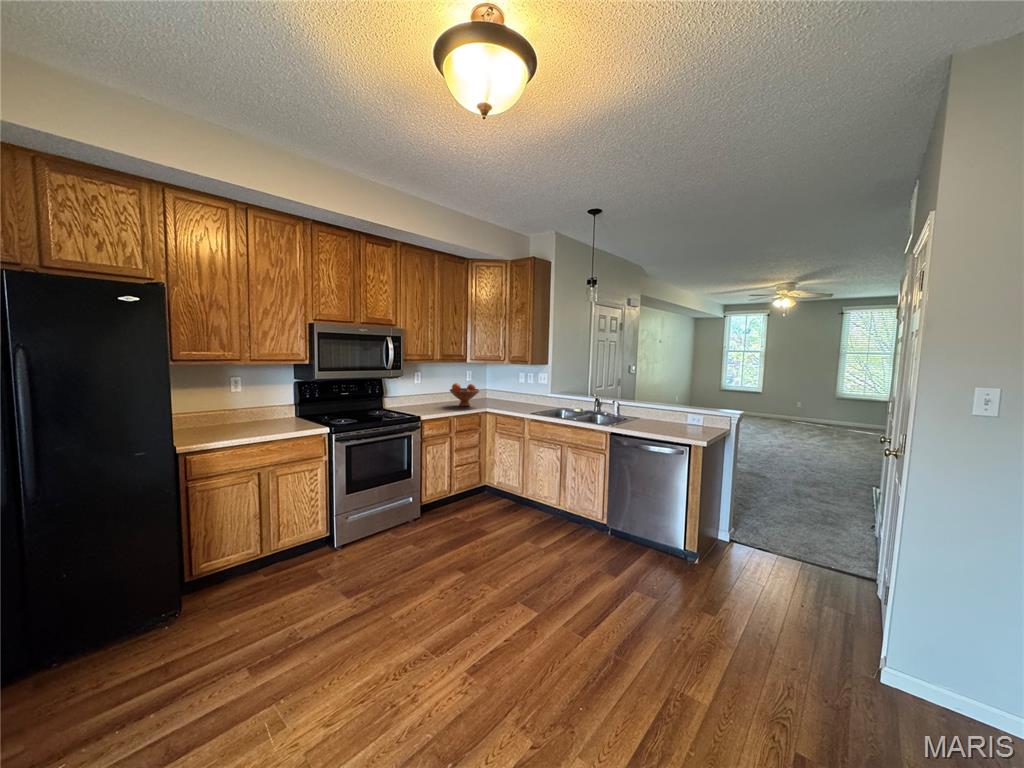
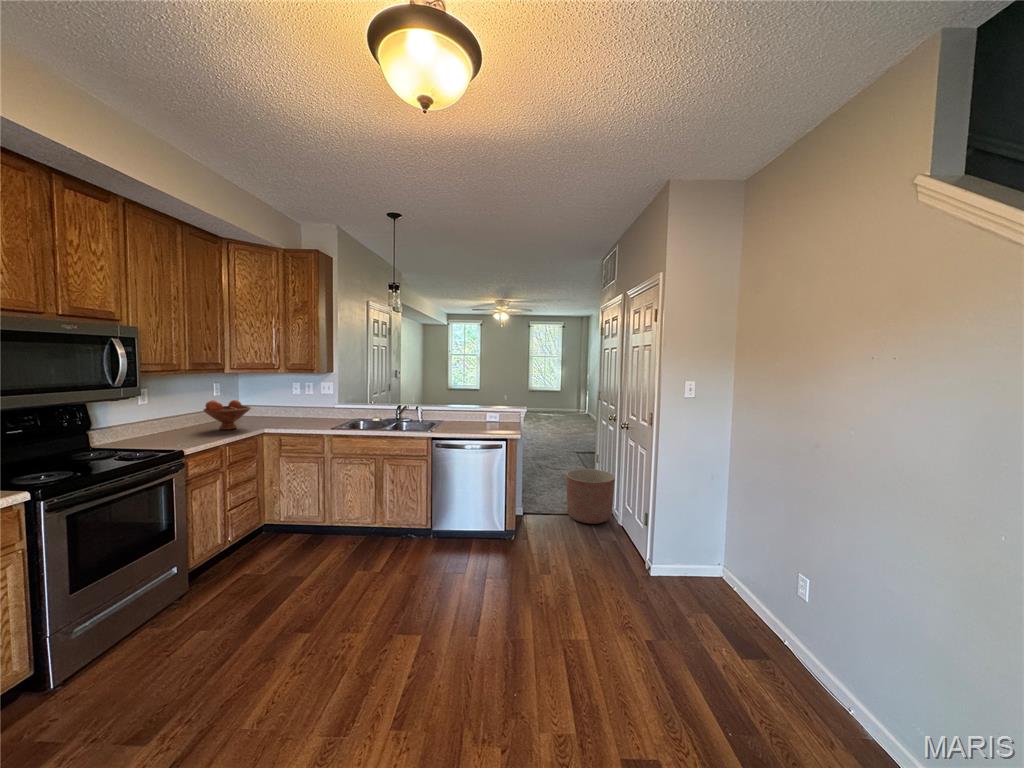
planter: none [792,504,875,586] -> present [566,469,615,524]

